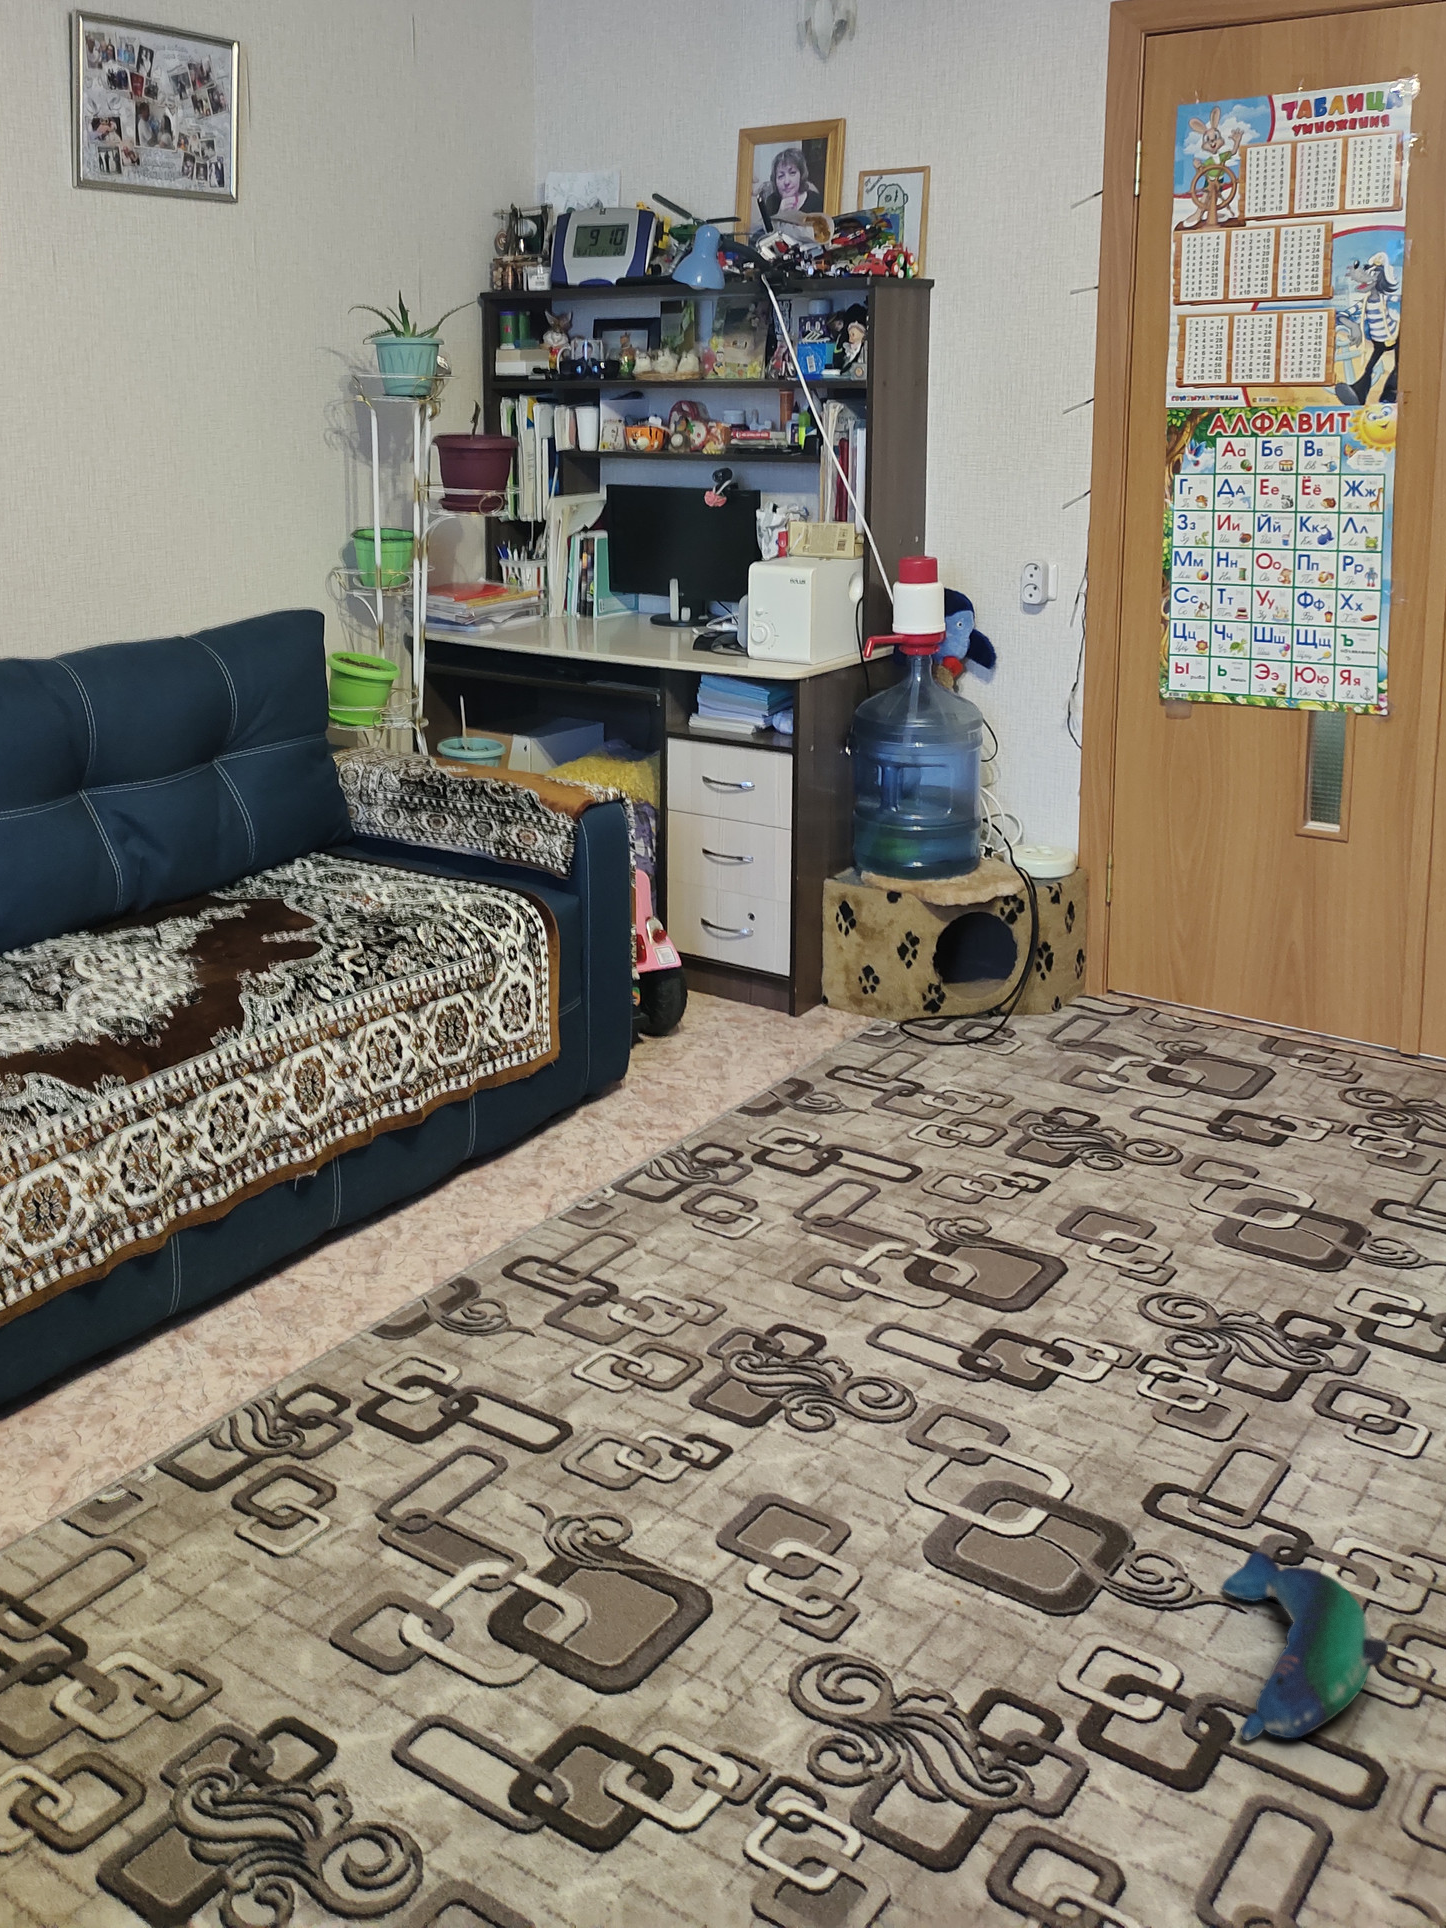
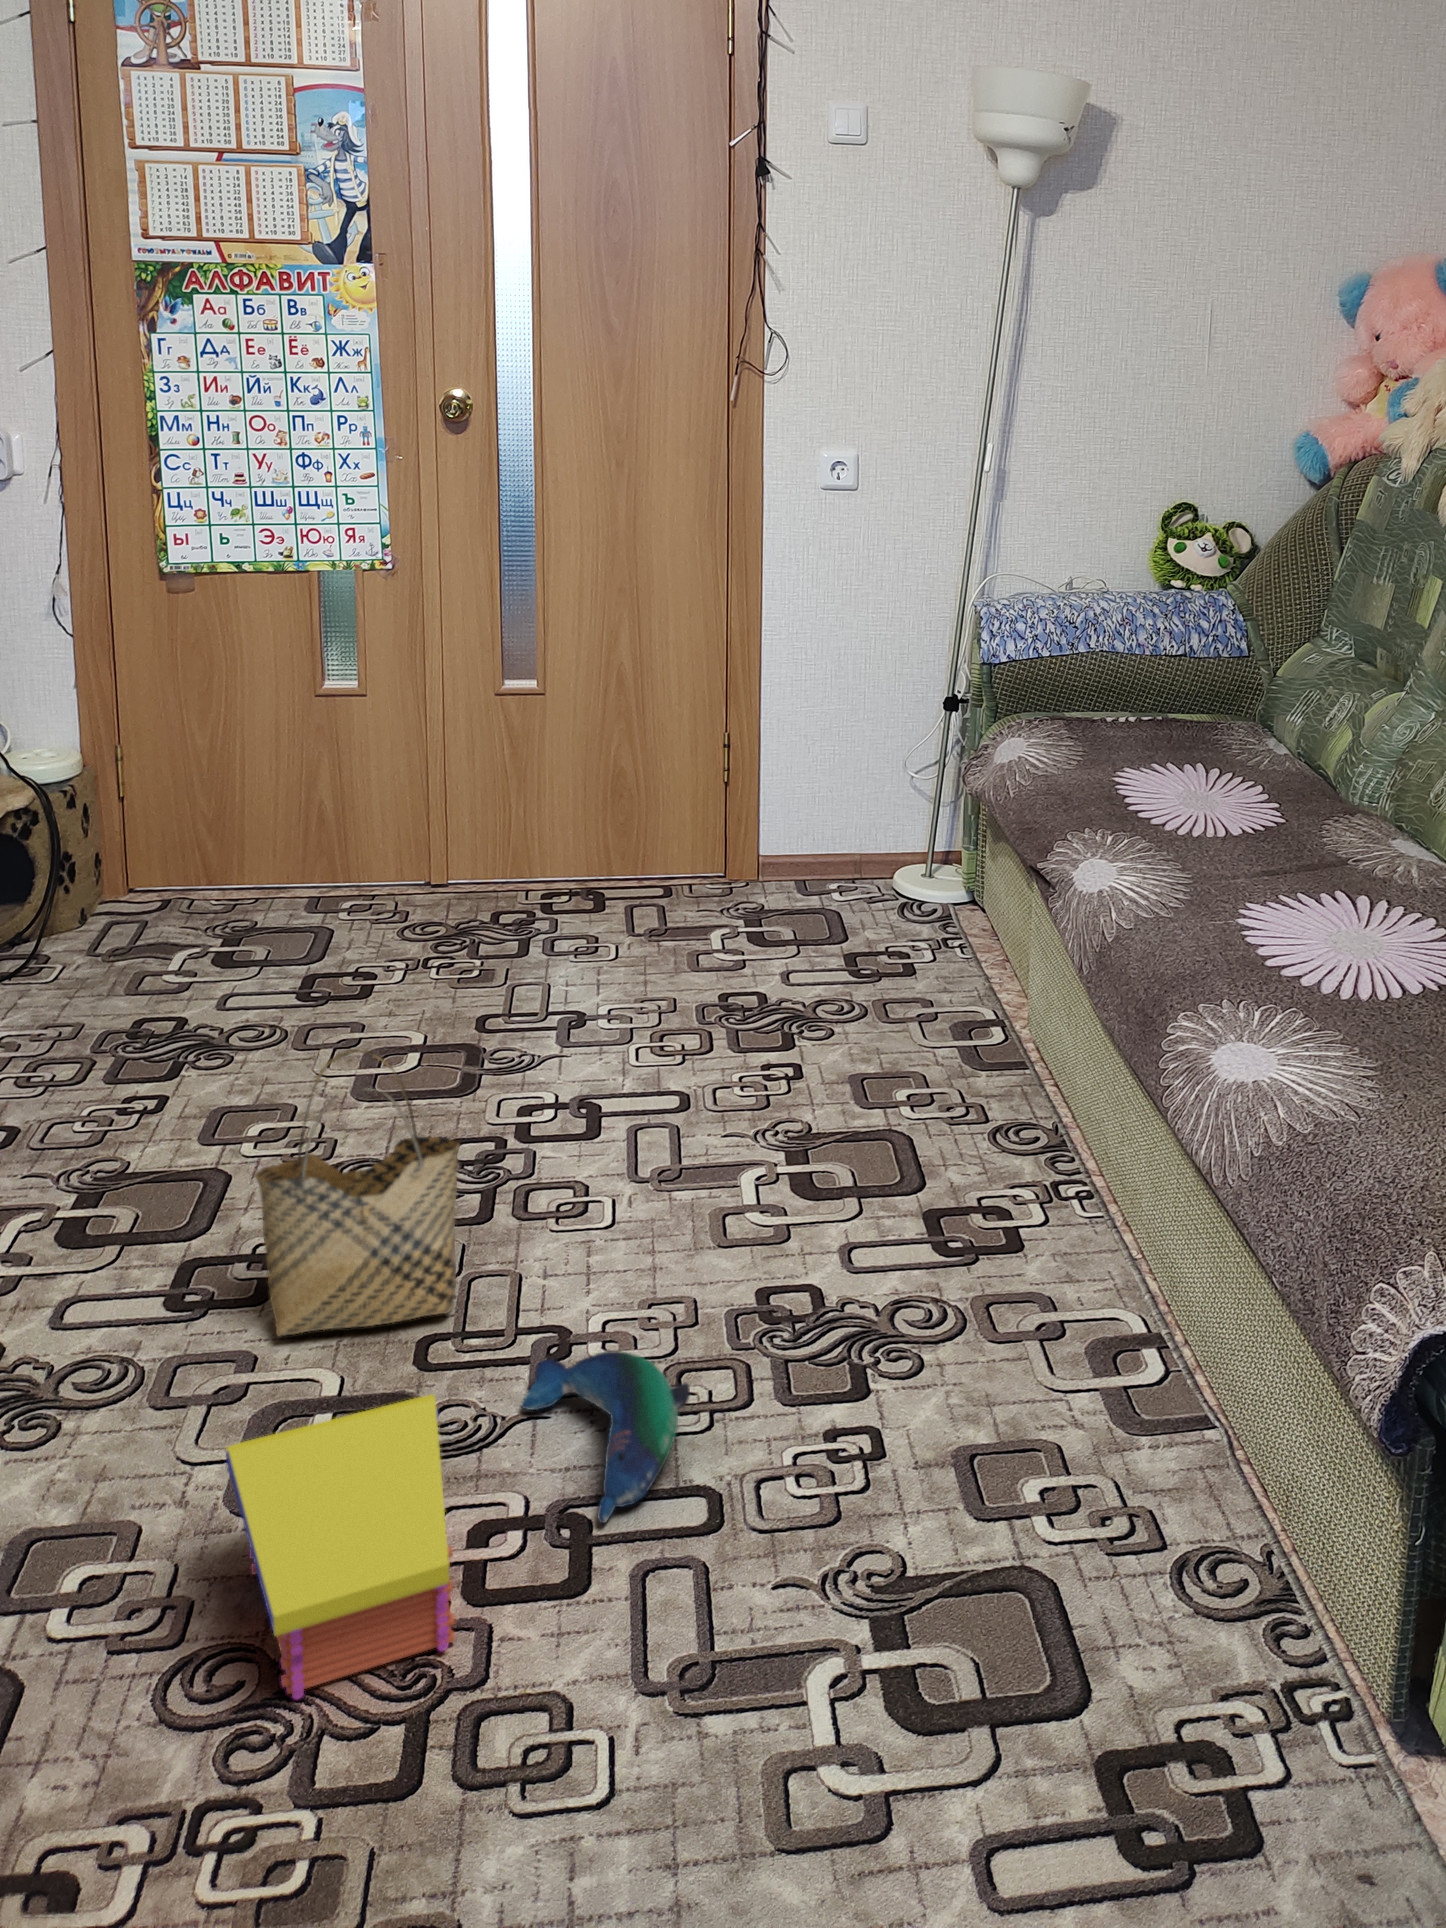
woven basket: none [1030,1173,1233,1466] -> present [255,1049,459,1337]
toy house: none [874,1481,1073,1771] -> present [226,1394,455,1699]

